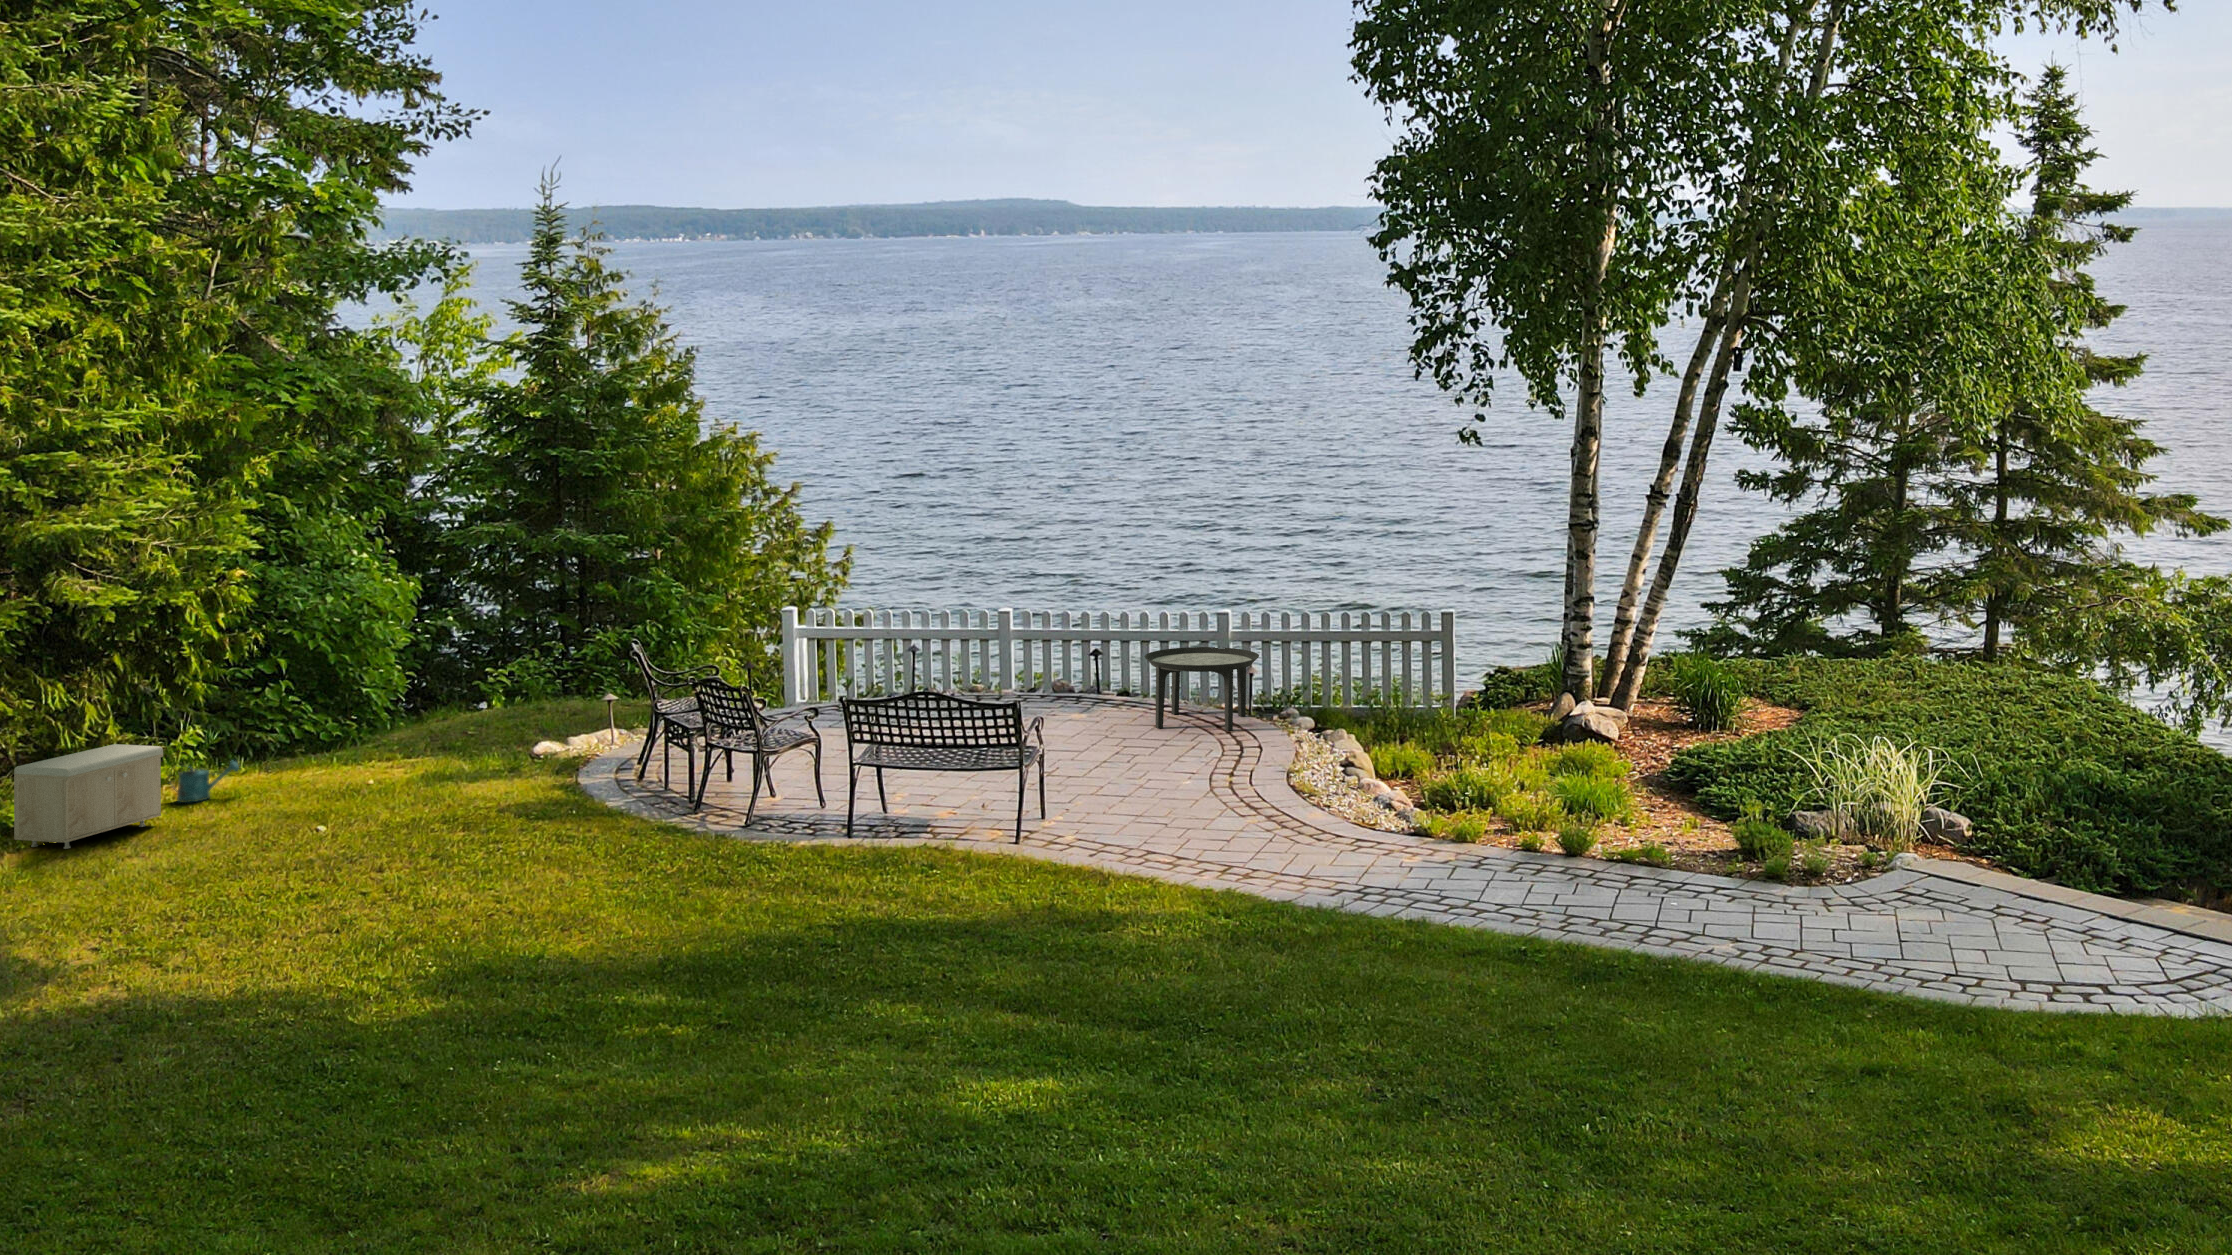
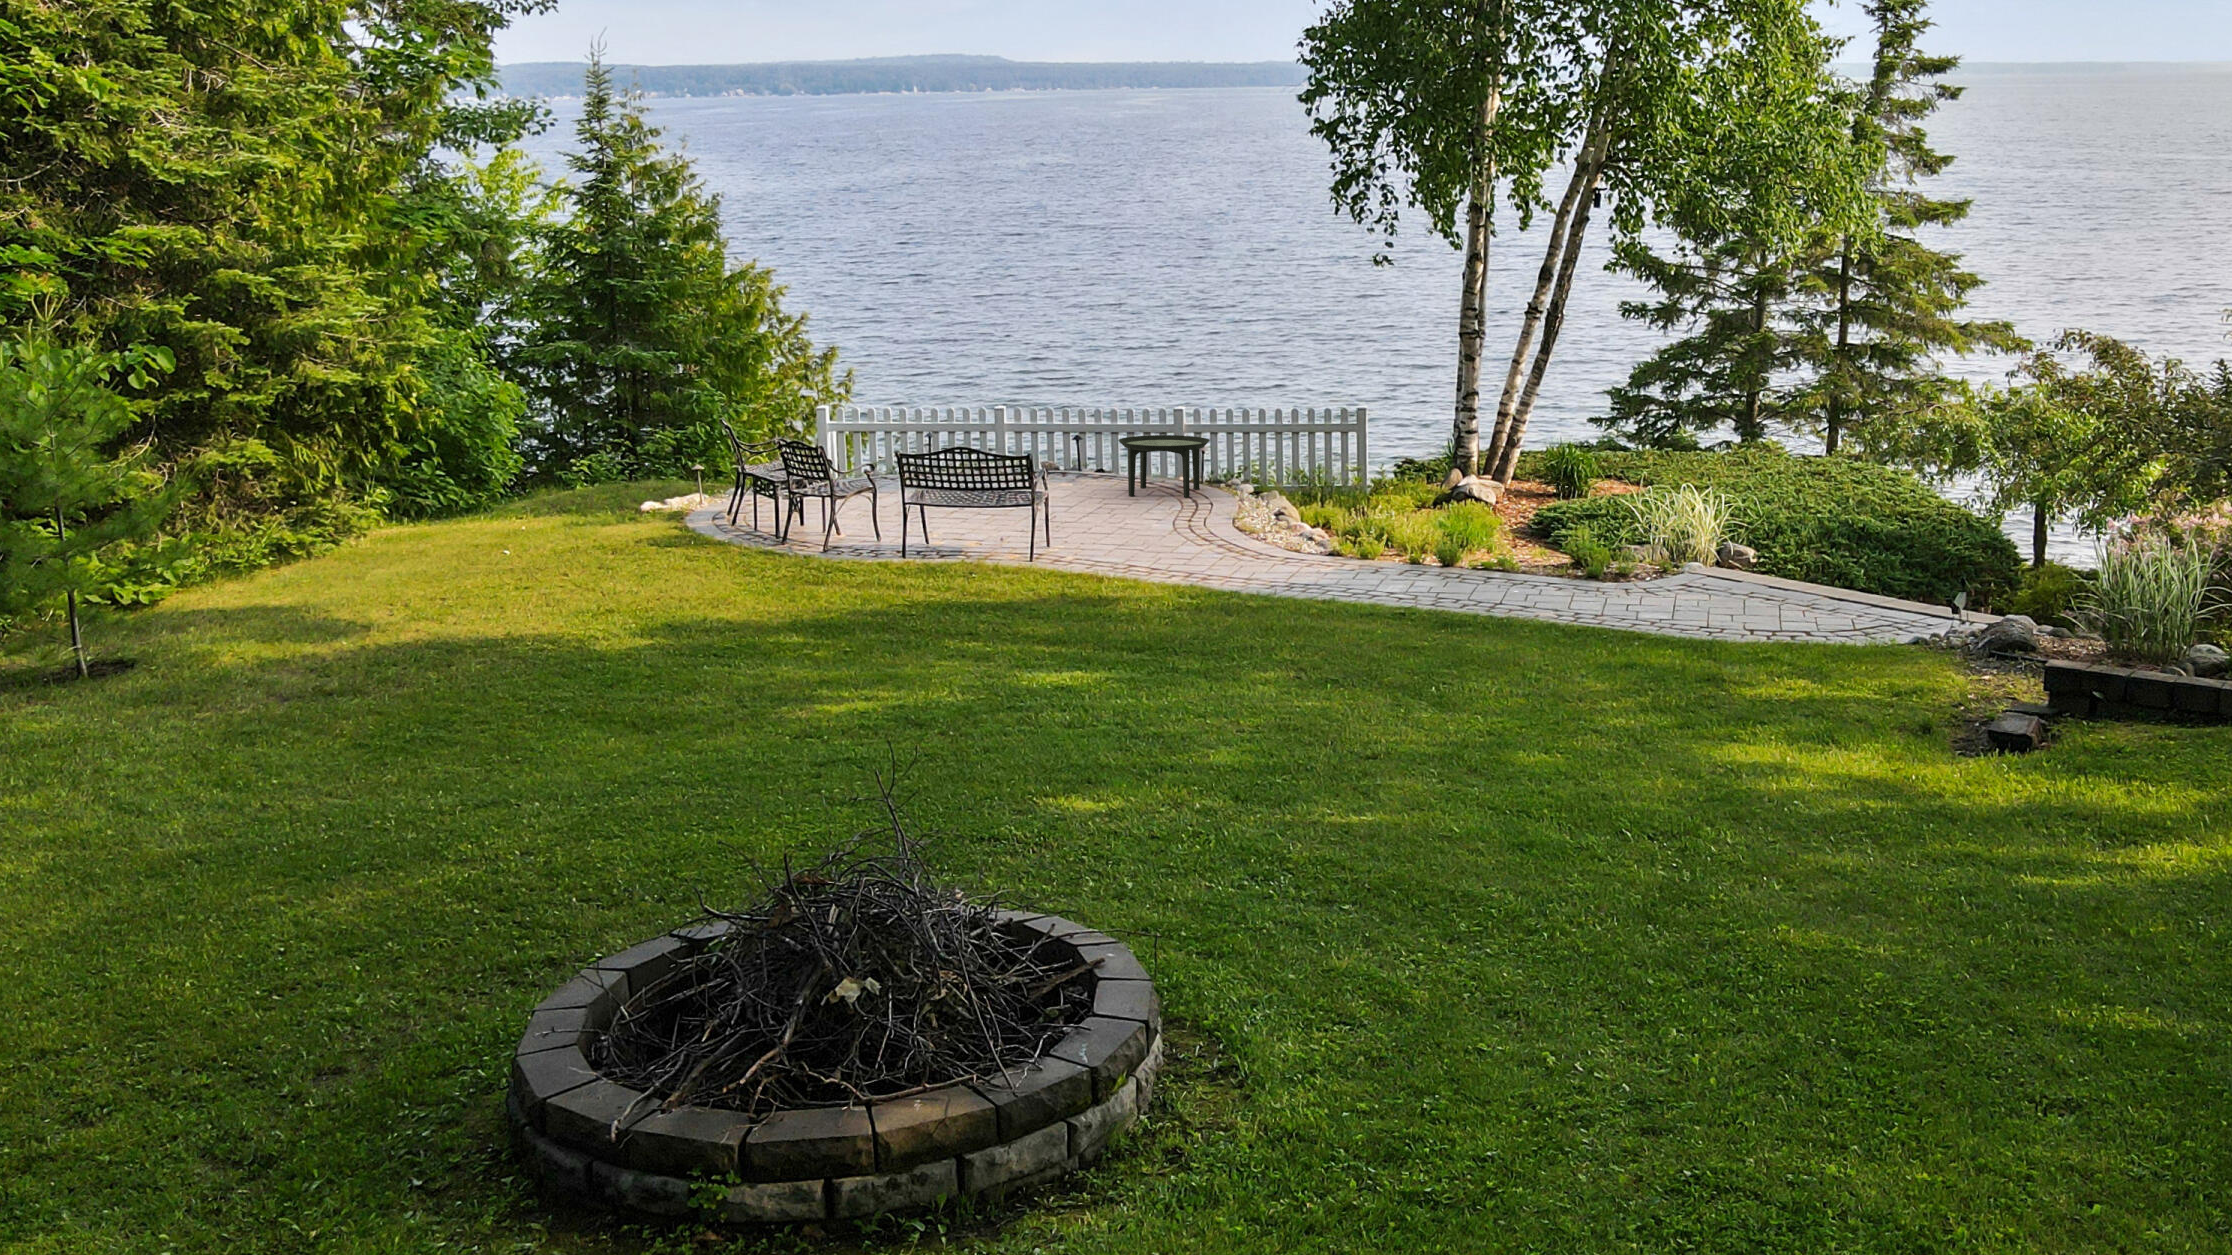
storage bench: present [14,744,163,849] -> none [287,488,391,560]
watering can: present [169,761,239,803] -> none [386,505,436,536]

